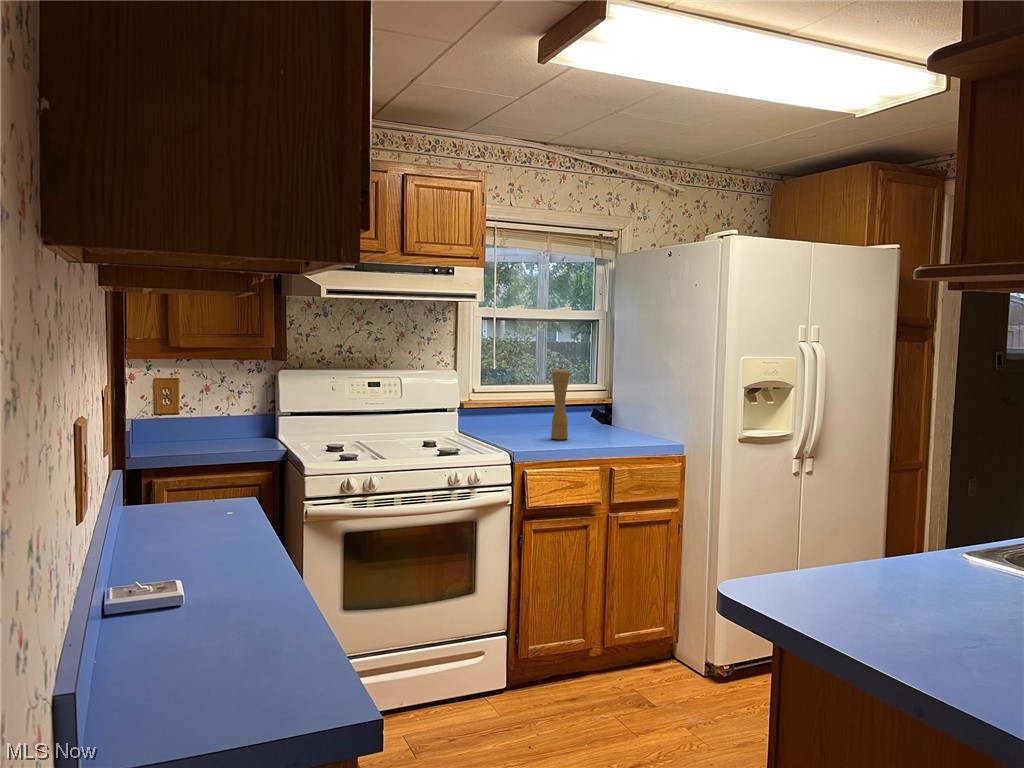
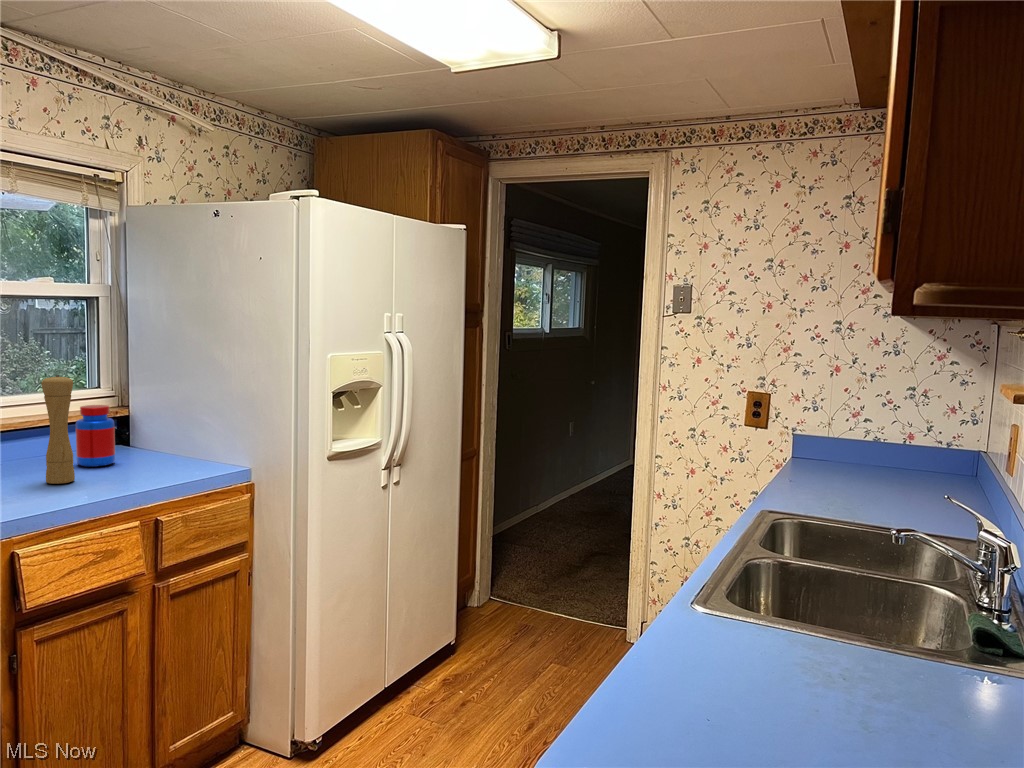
jar: none [574,392,598,434] -> present [76,405,115,467]

